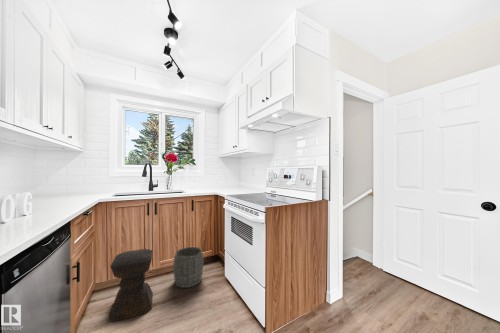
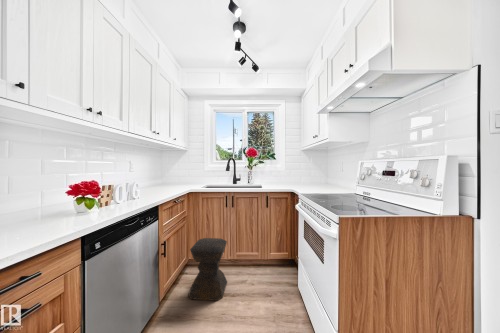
woven basket: present [173,247,203,288] -> none [247,244,276,287]

